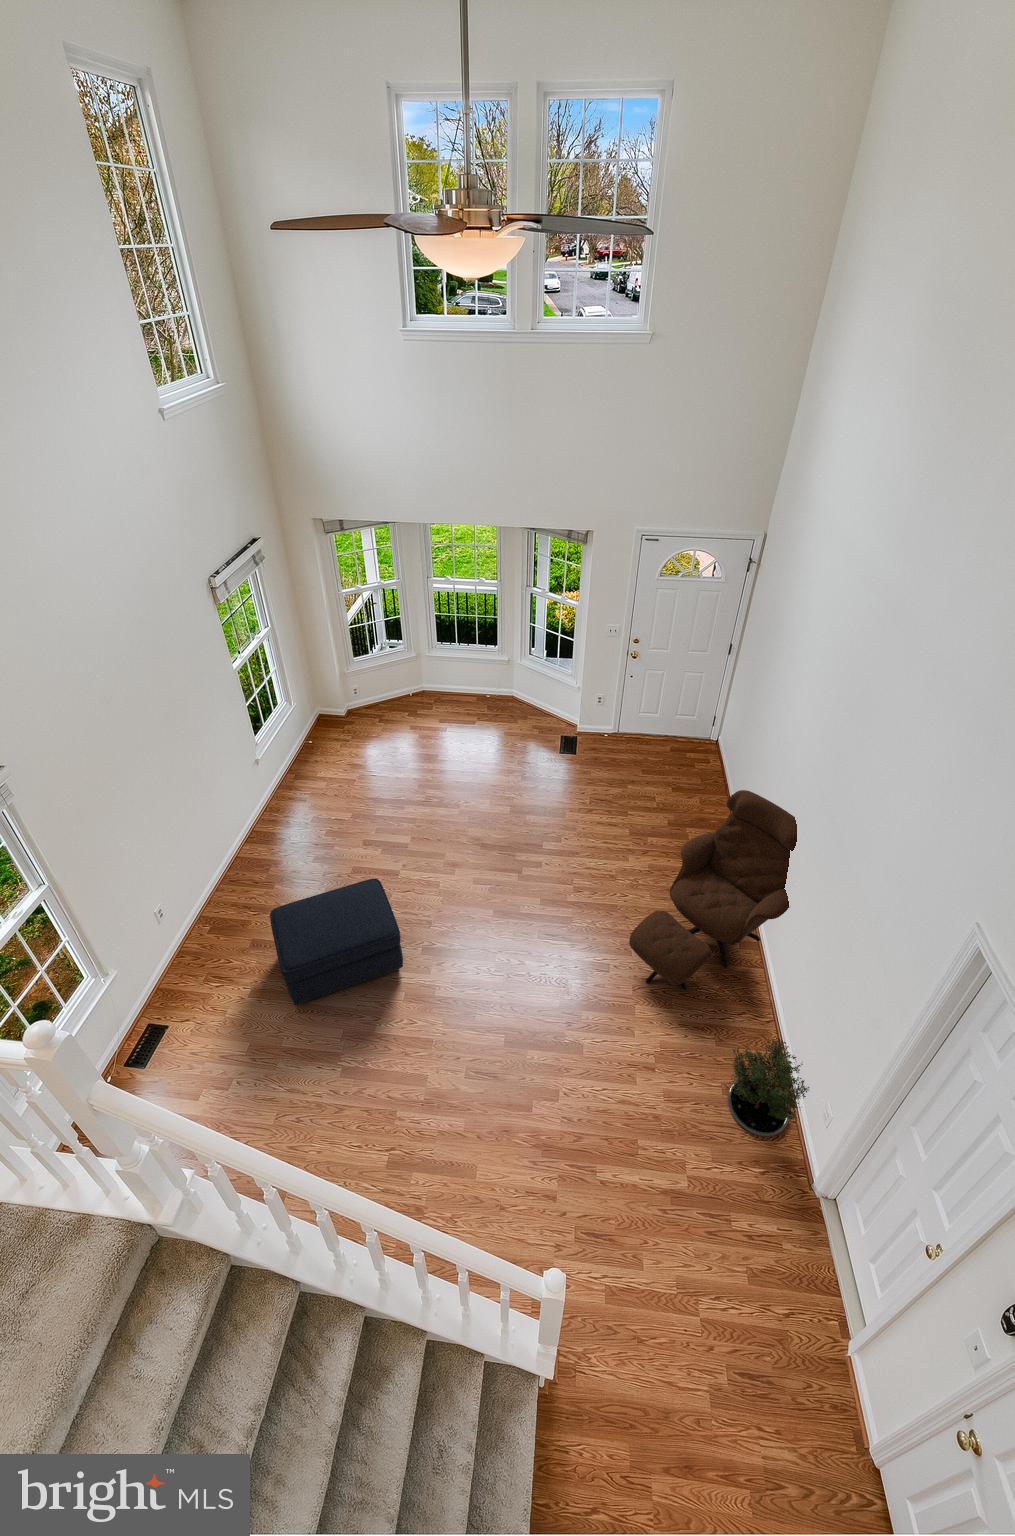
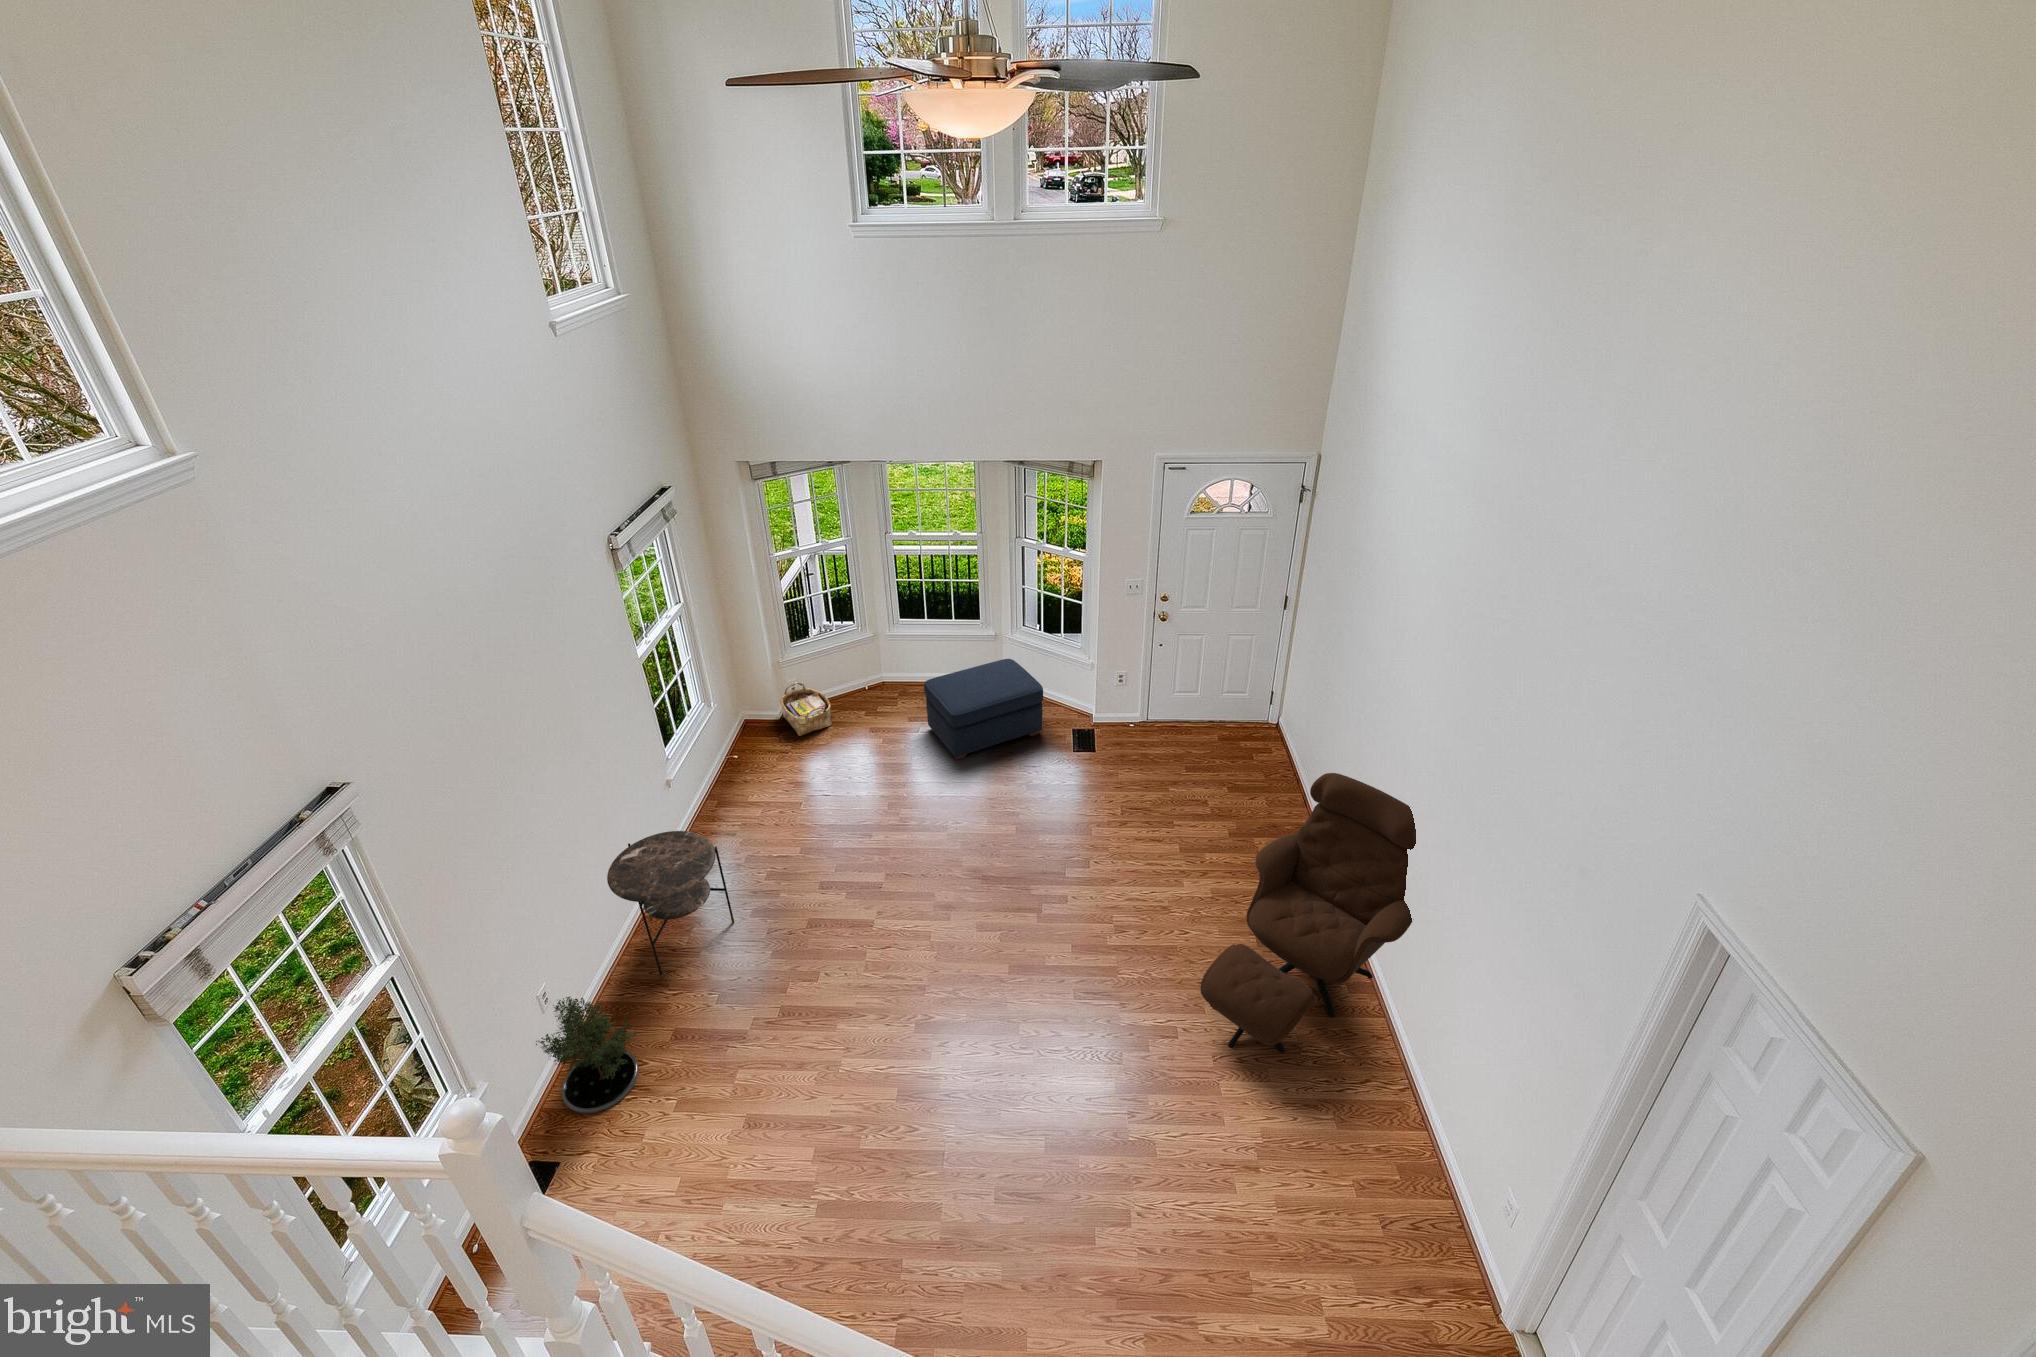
woven basket: none [345,689,382,730] -> present [780,682,832,736]
side table: none [207,800,300,904] -> present [607,831,734,979]
ottoman: present [270,879,403,1005] -> present [924,659,1043,759]
potted tree: present [728,1037,809,1137] -> present [536,996,638,1113]

